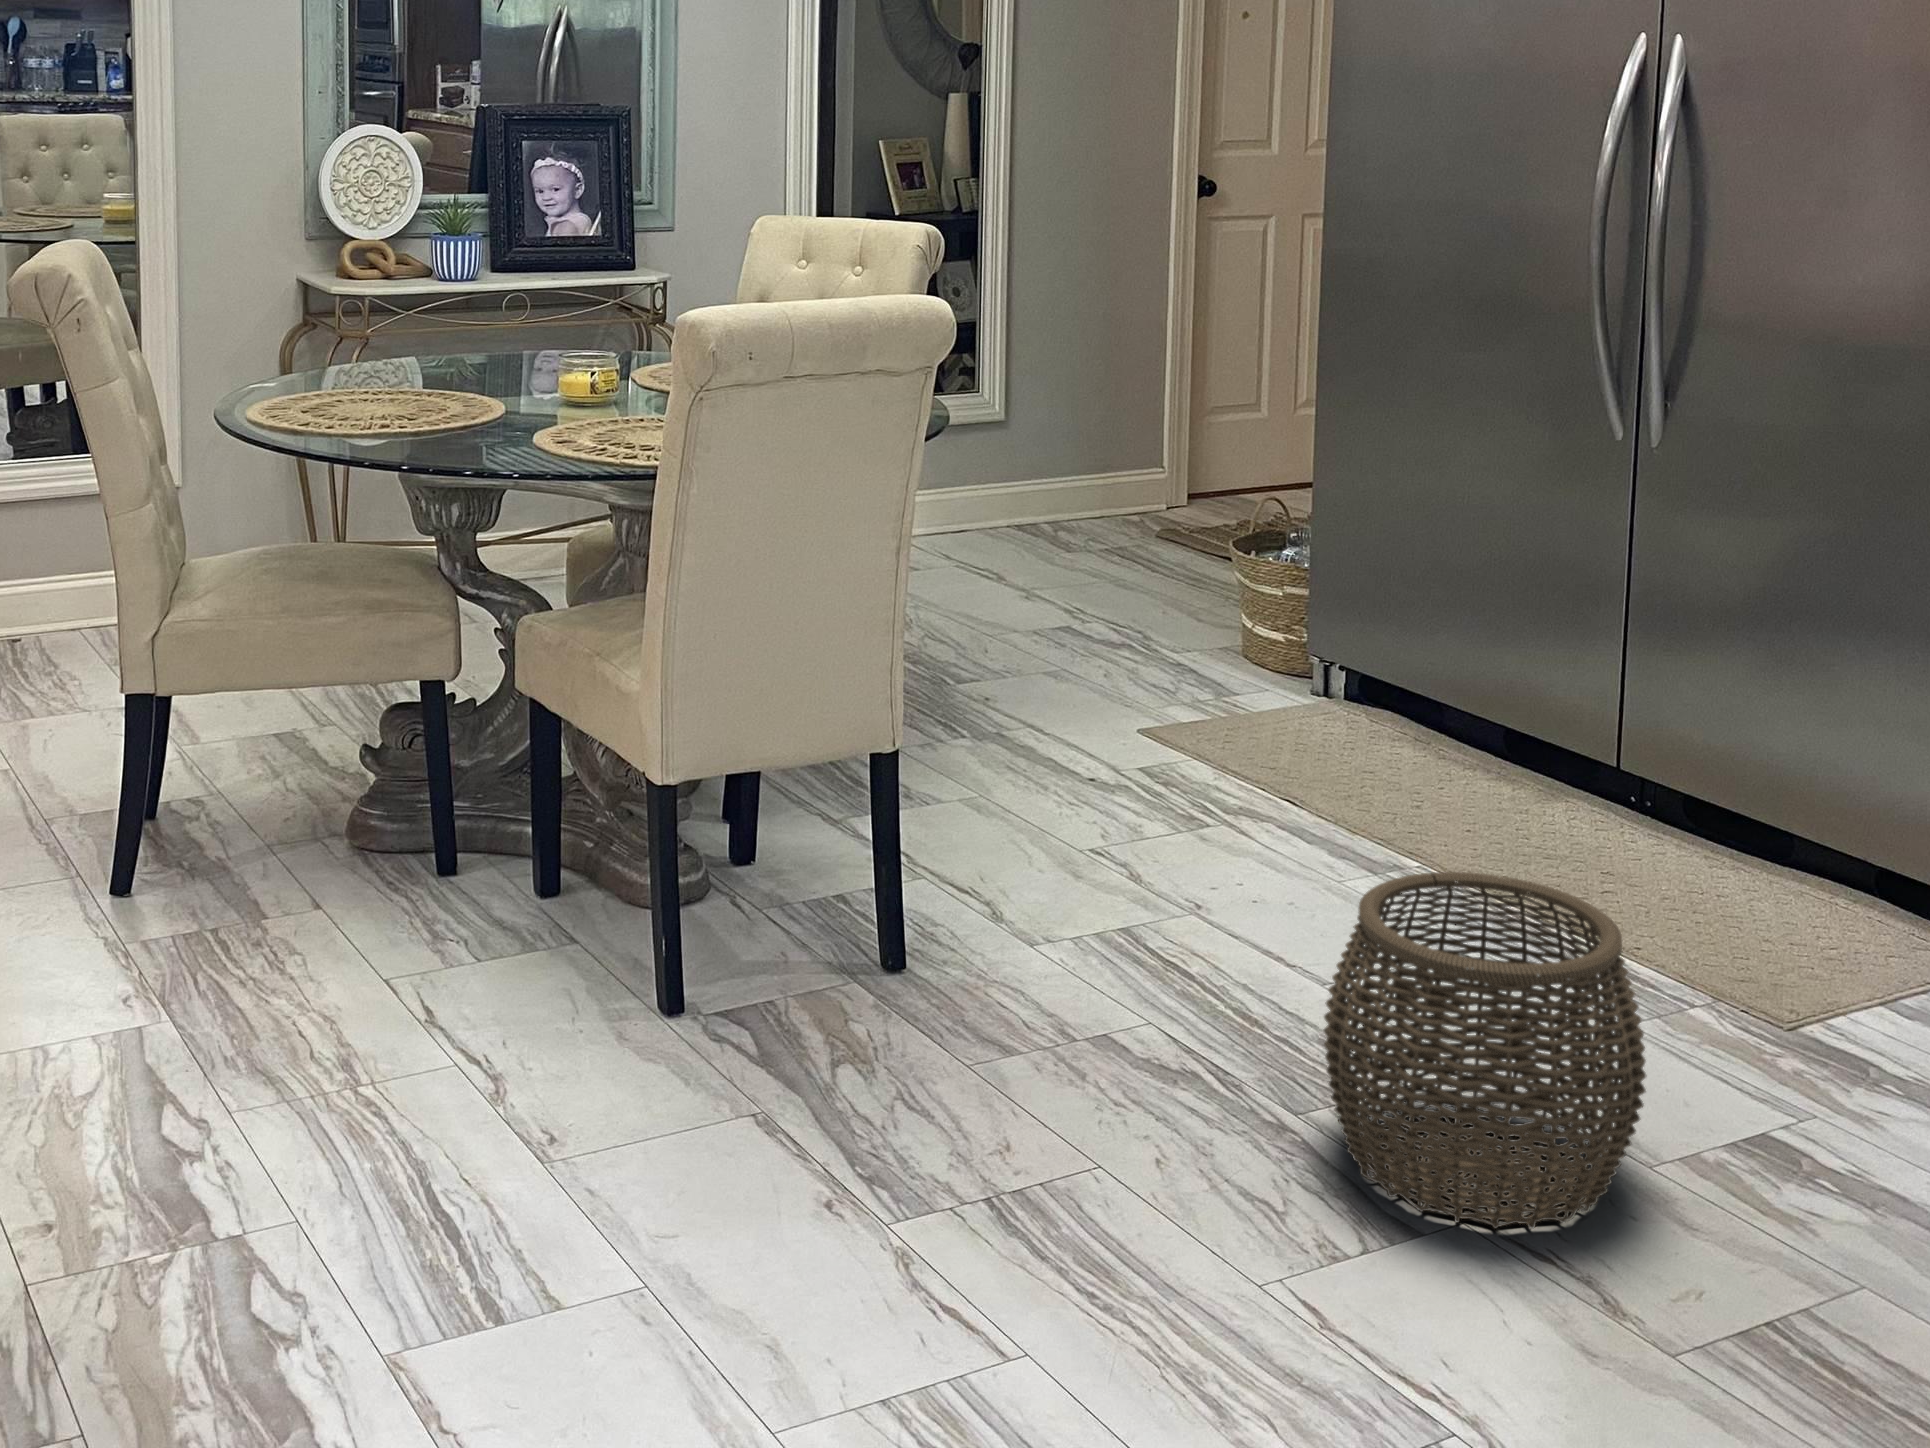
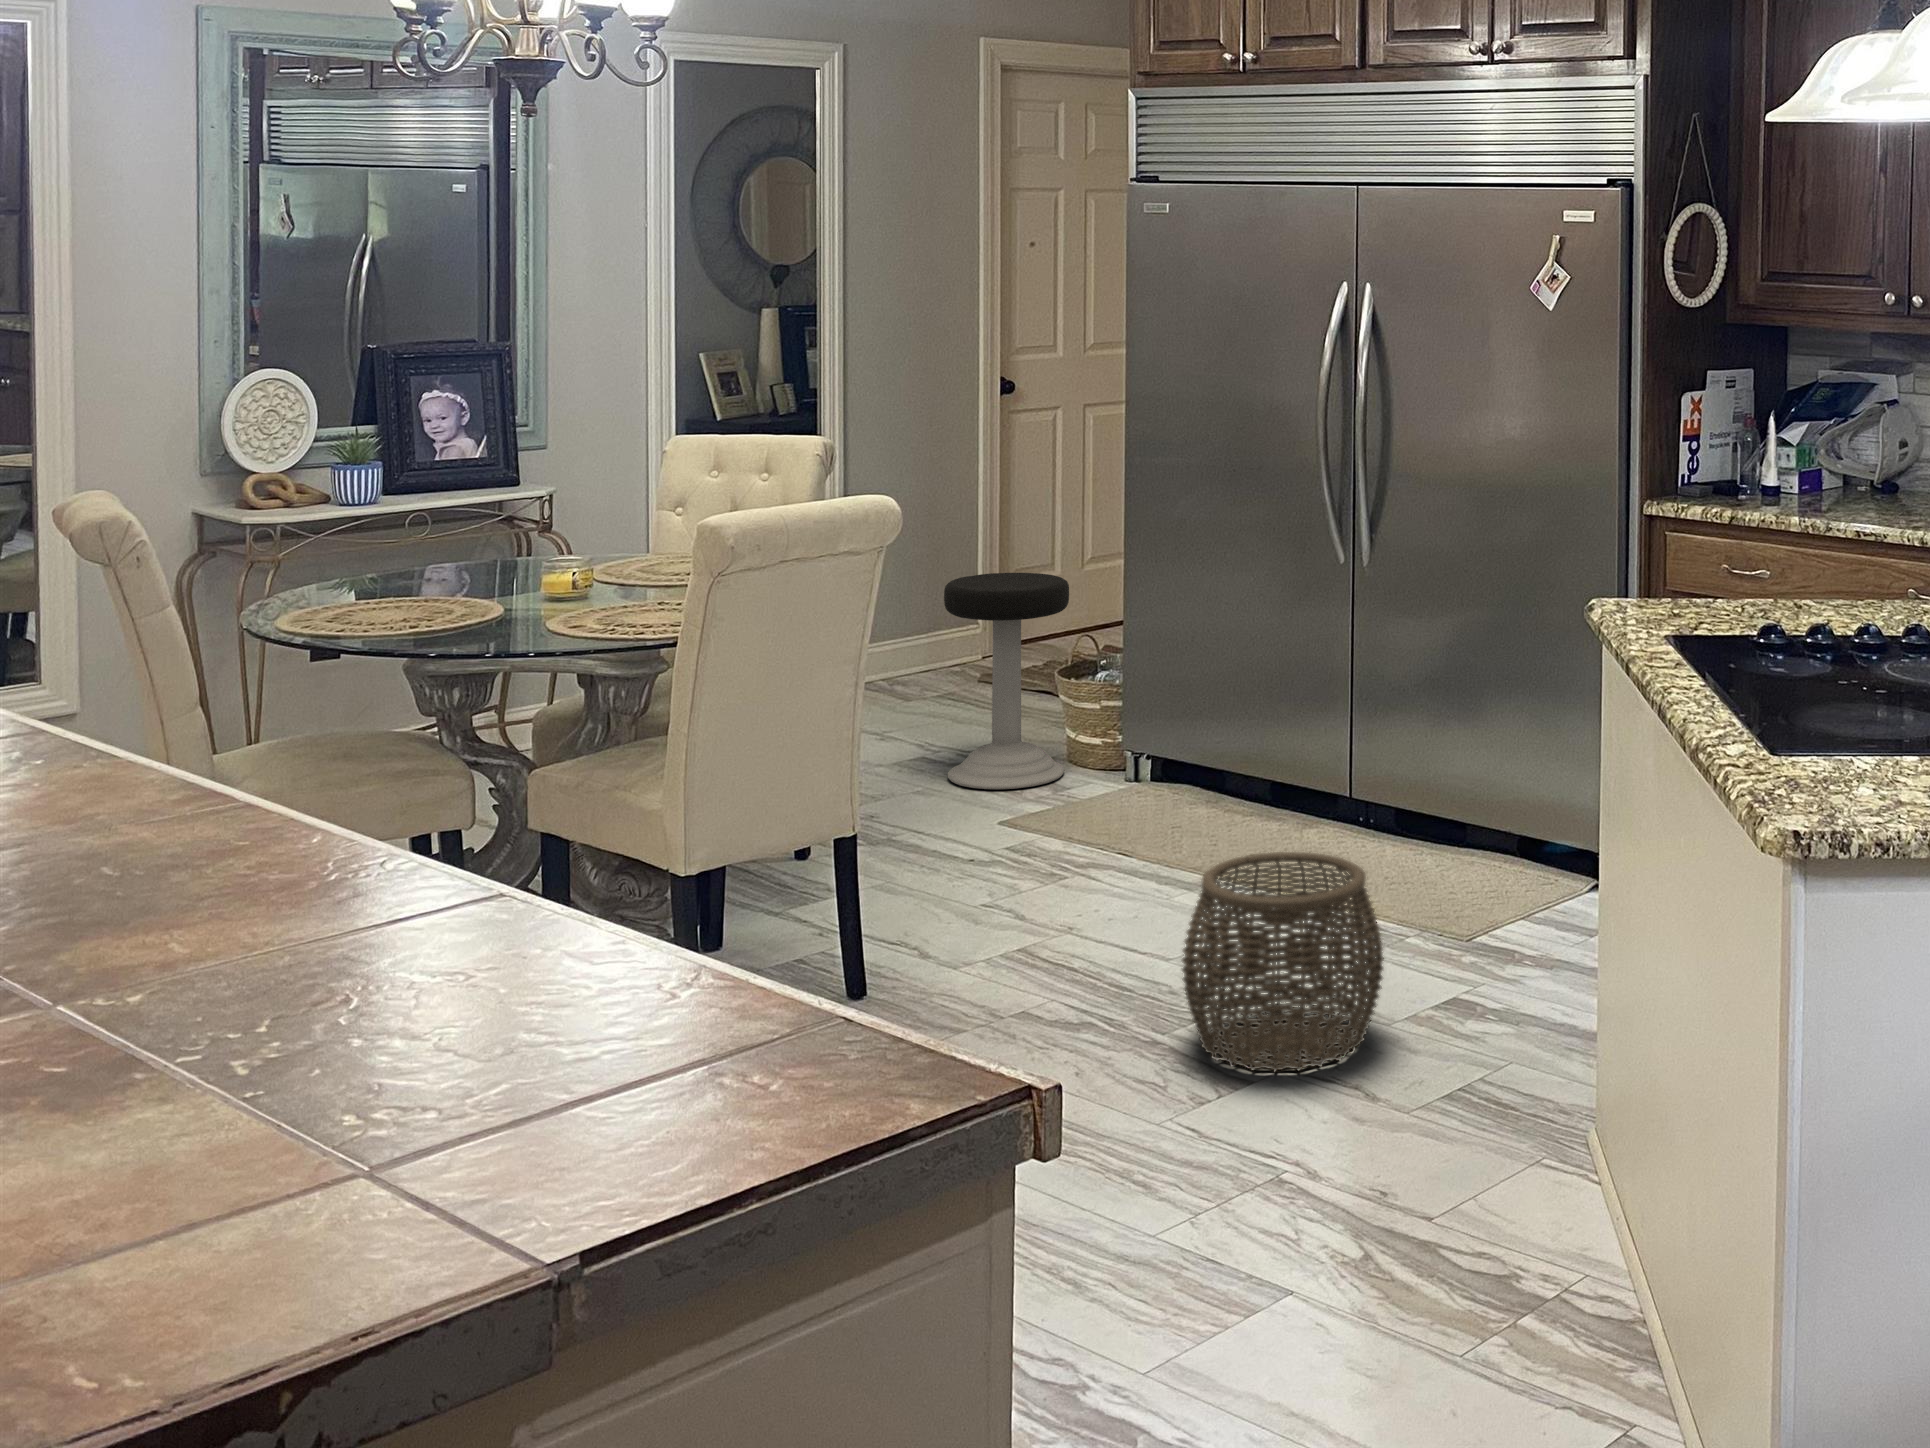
stool: none [1087,411,1246,687] -> present [944,573,1069,789]

